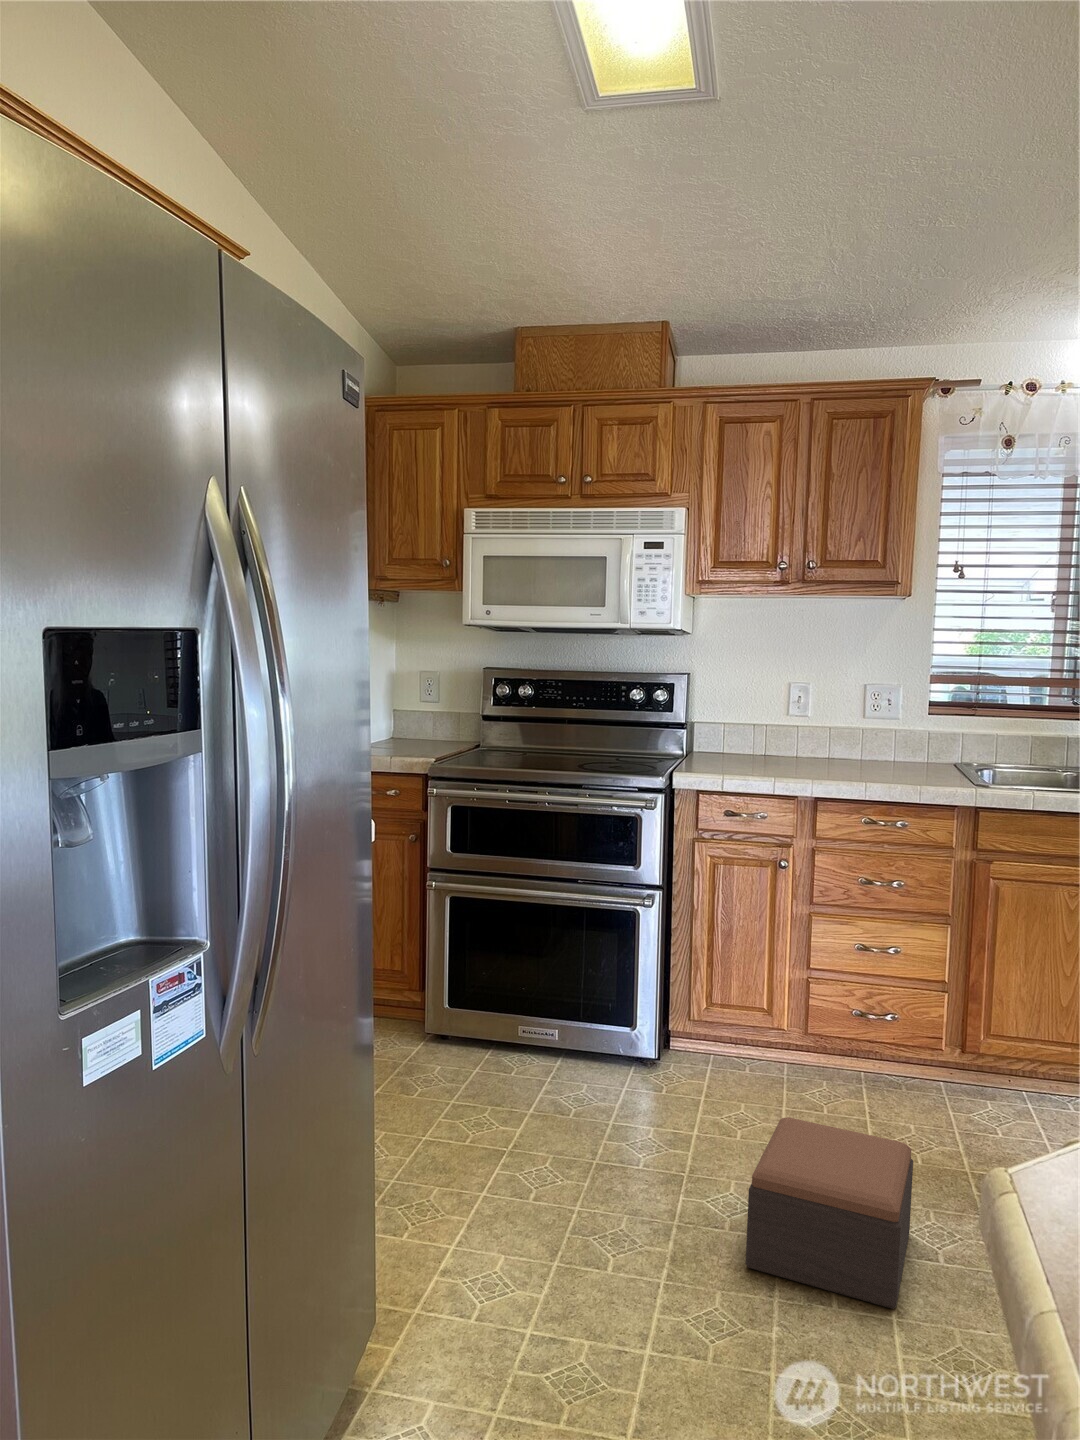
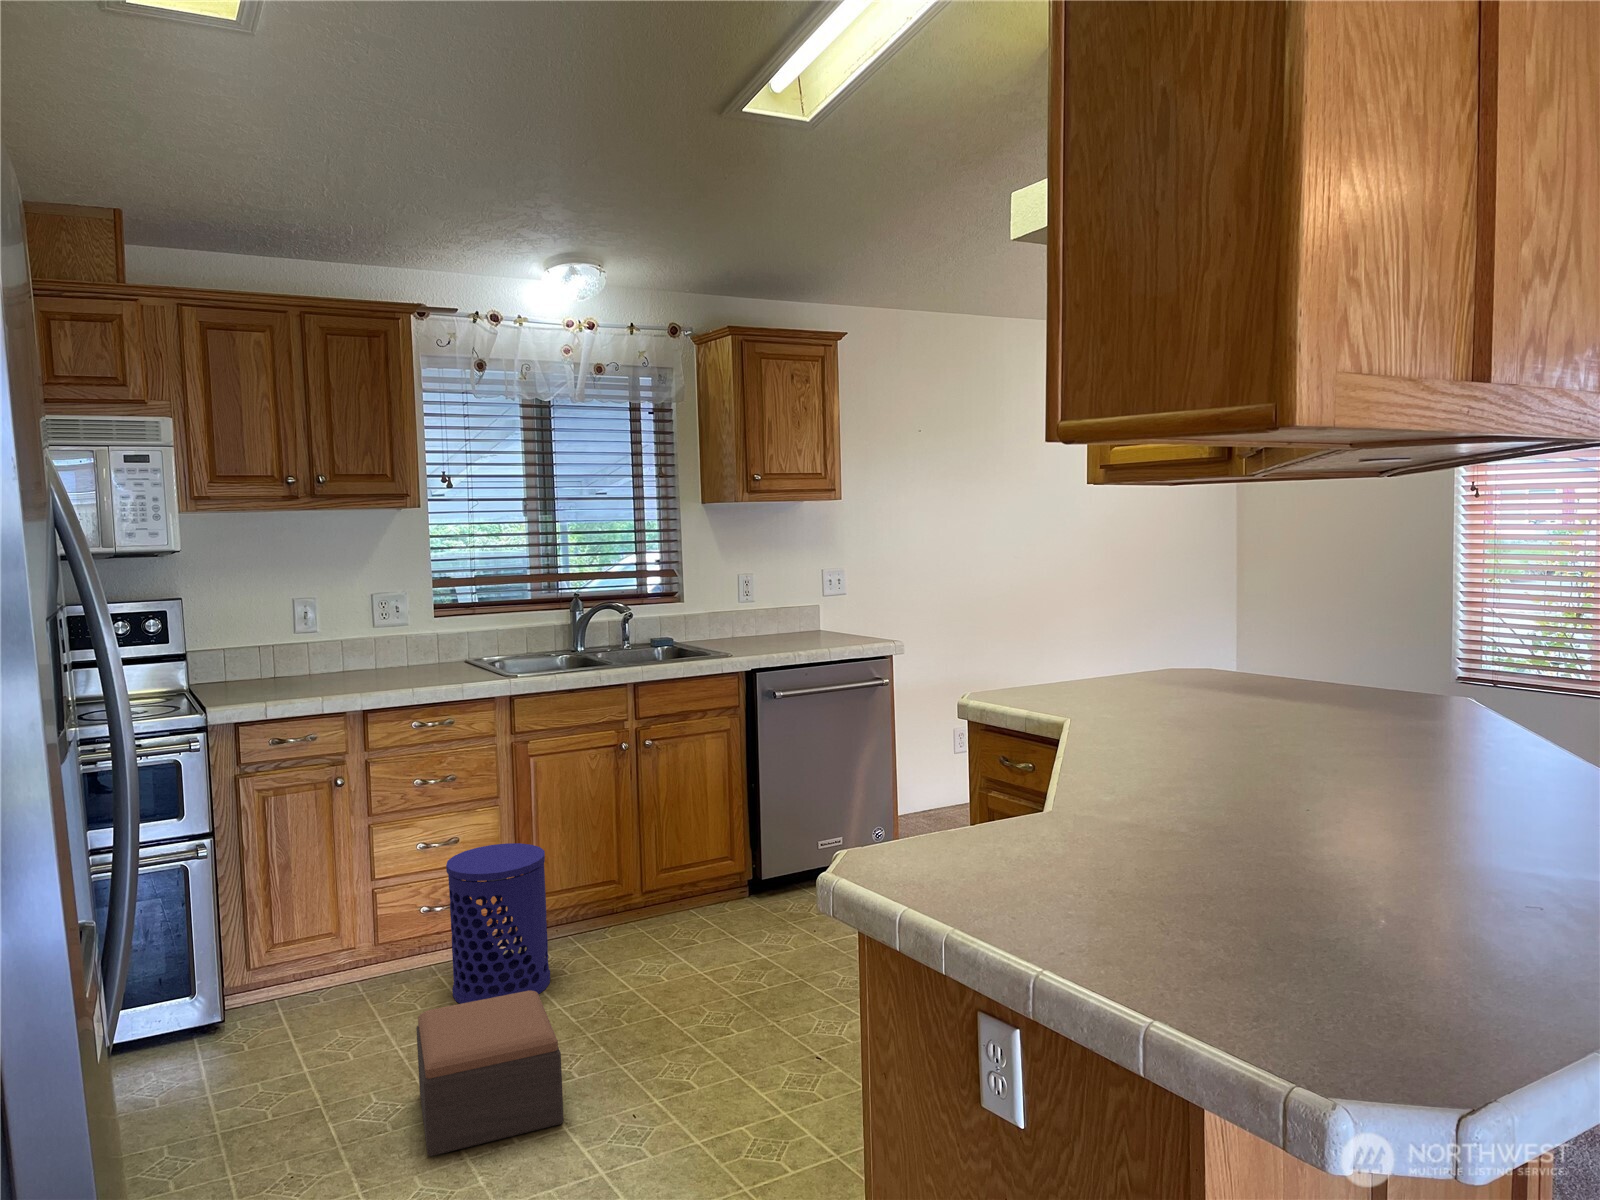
waste bin: none [861,968,982,1154] -> present [446,843,550,1004]

